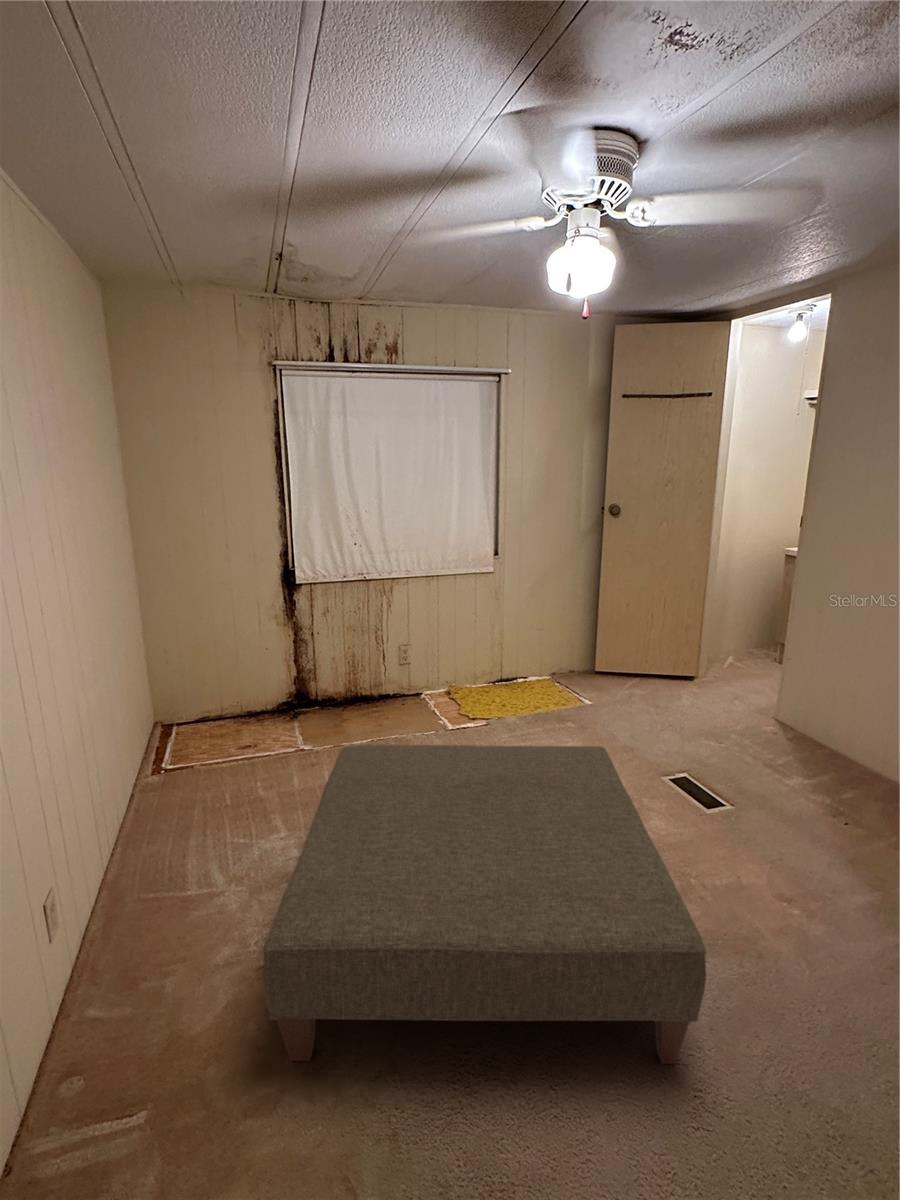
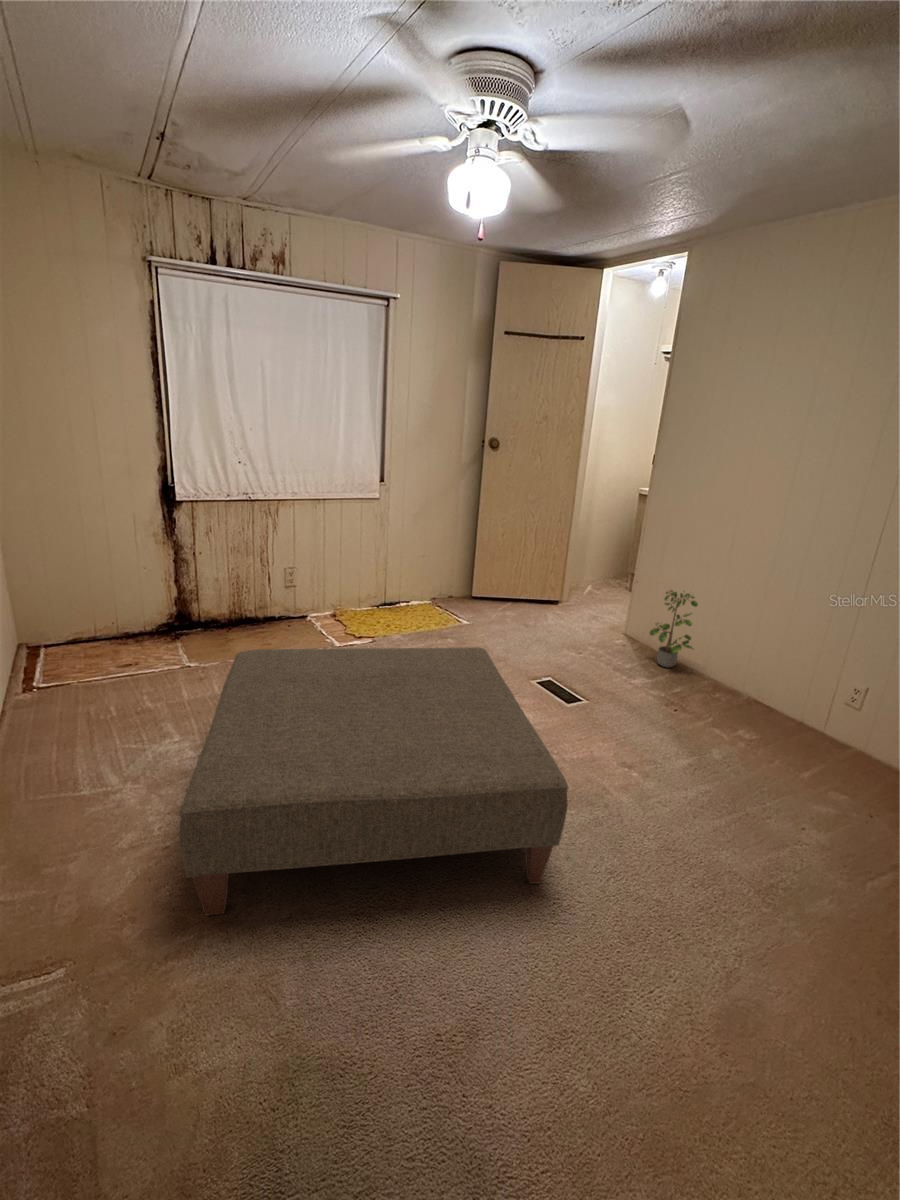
potted plant: none [807,670,869,765] -> present [650,590,698,667]

